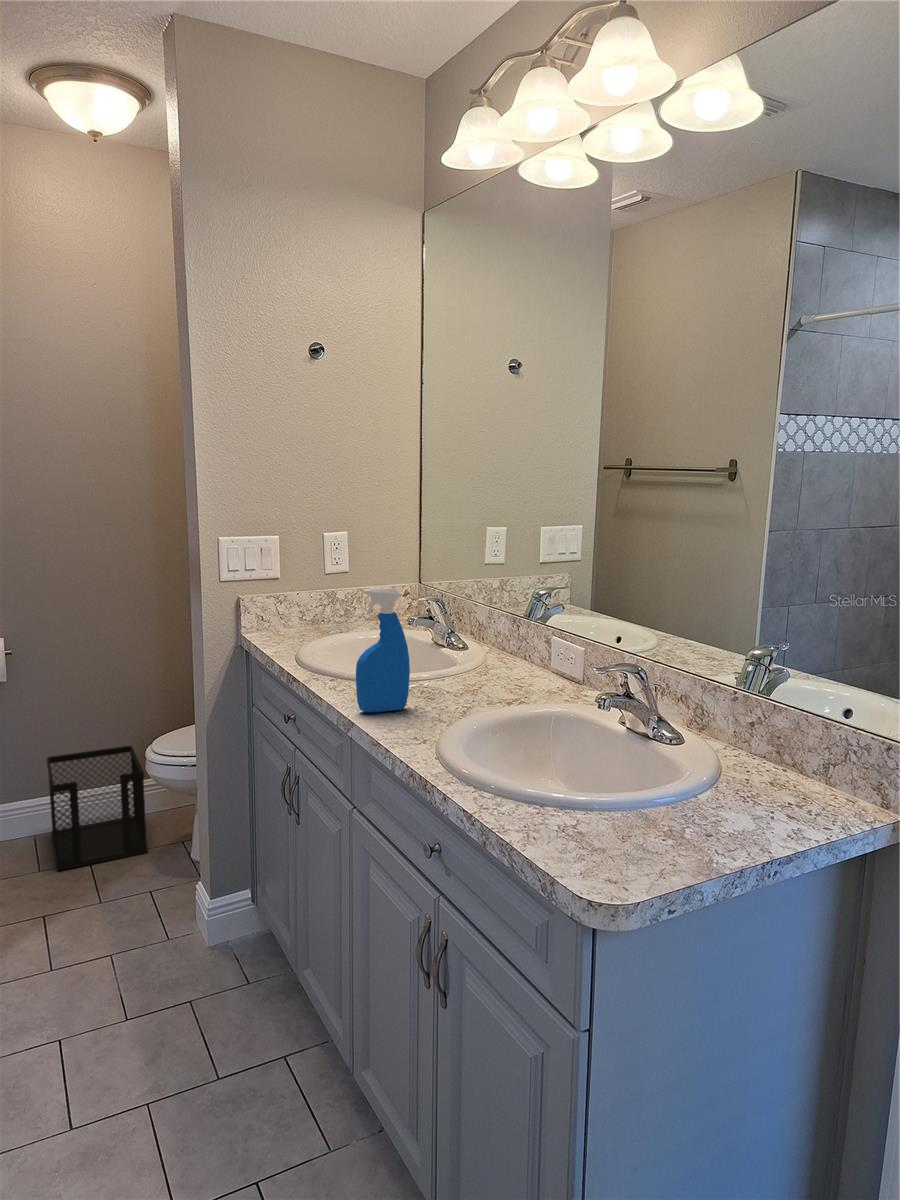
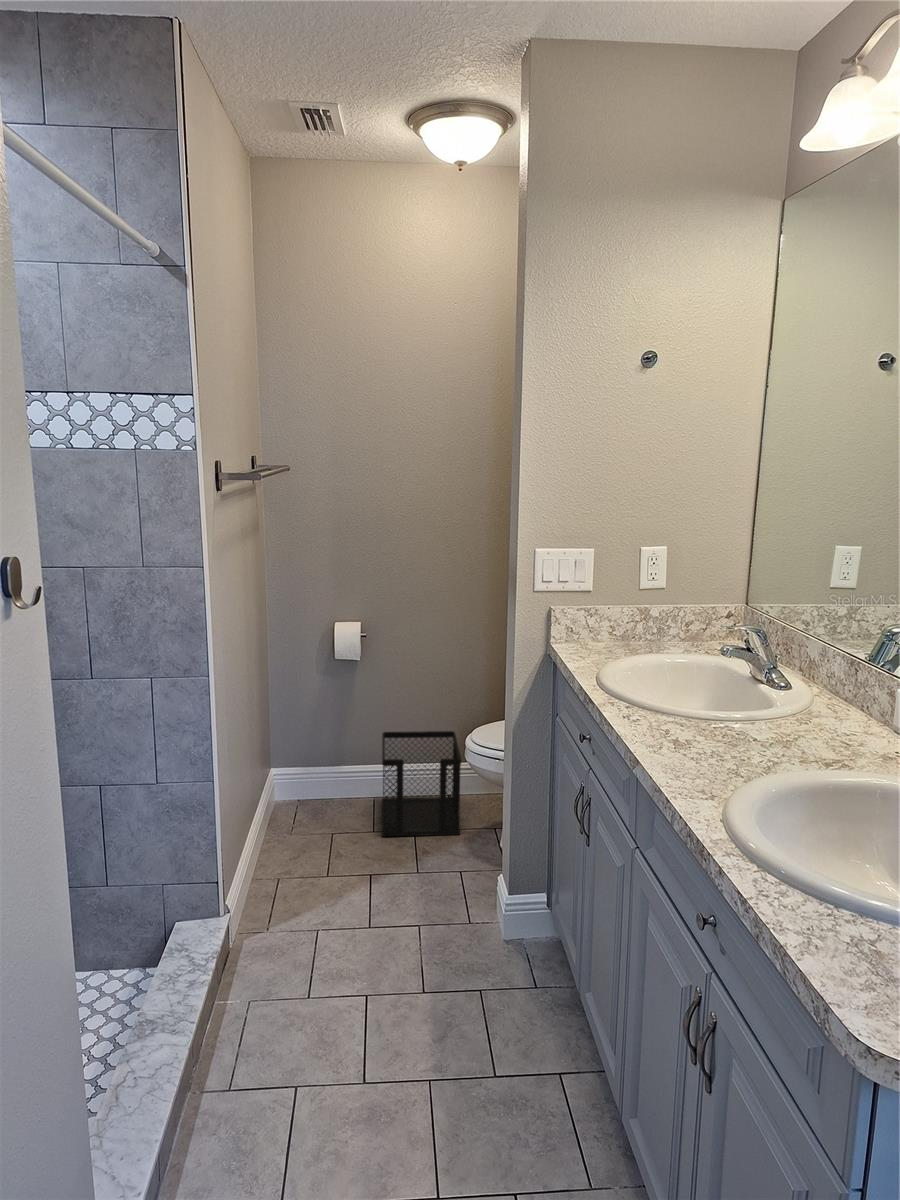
spray bottle: present [356,588,410,712] -> none [648,622,709,754]

